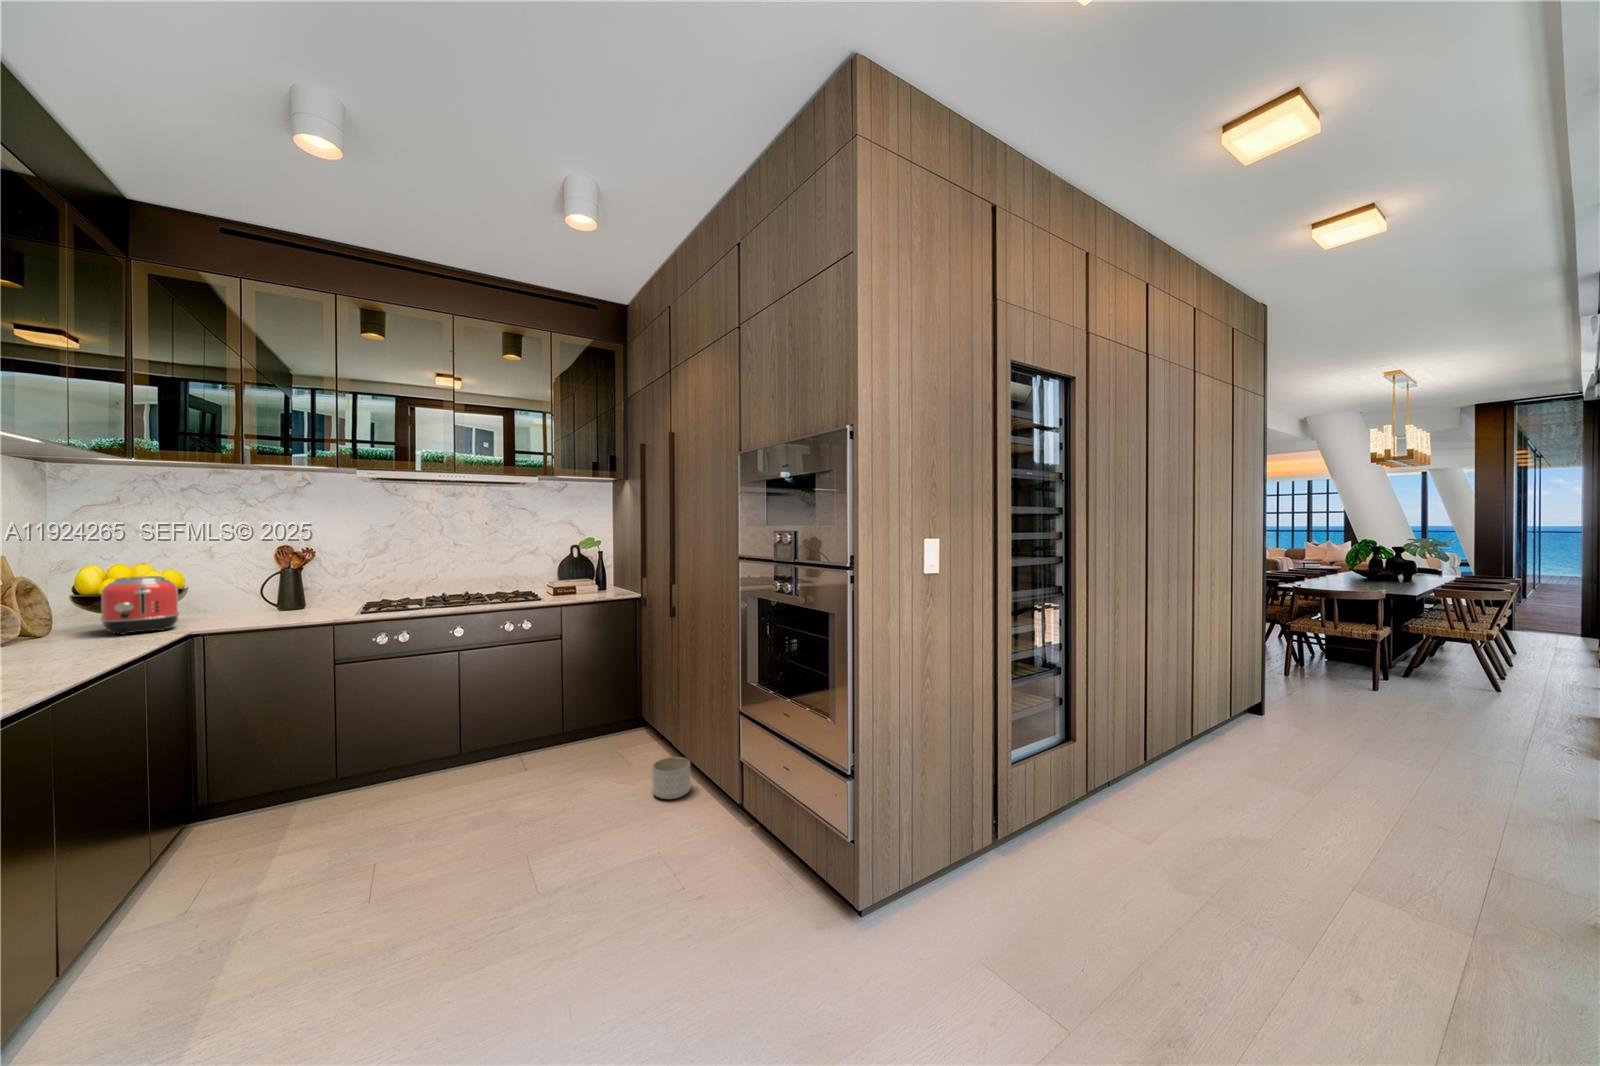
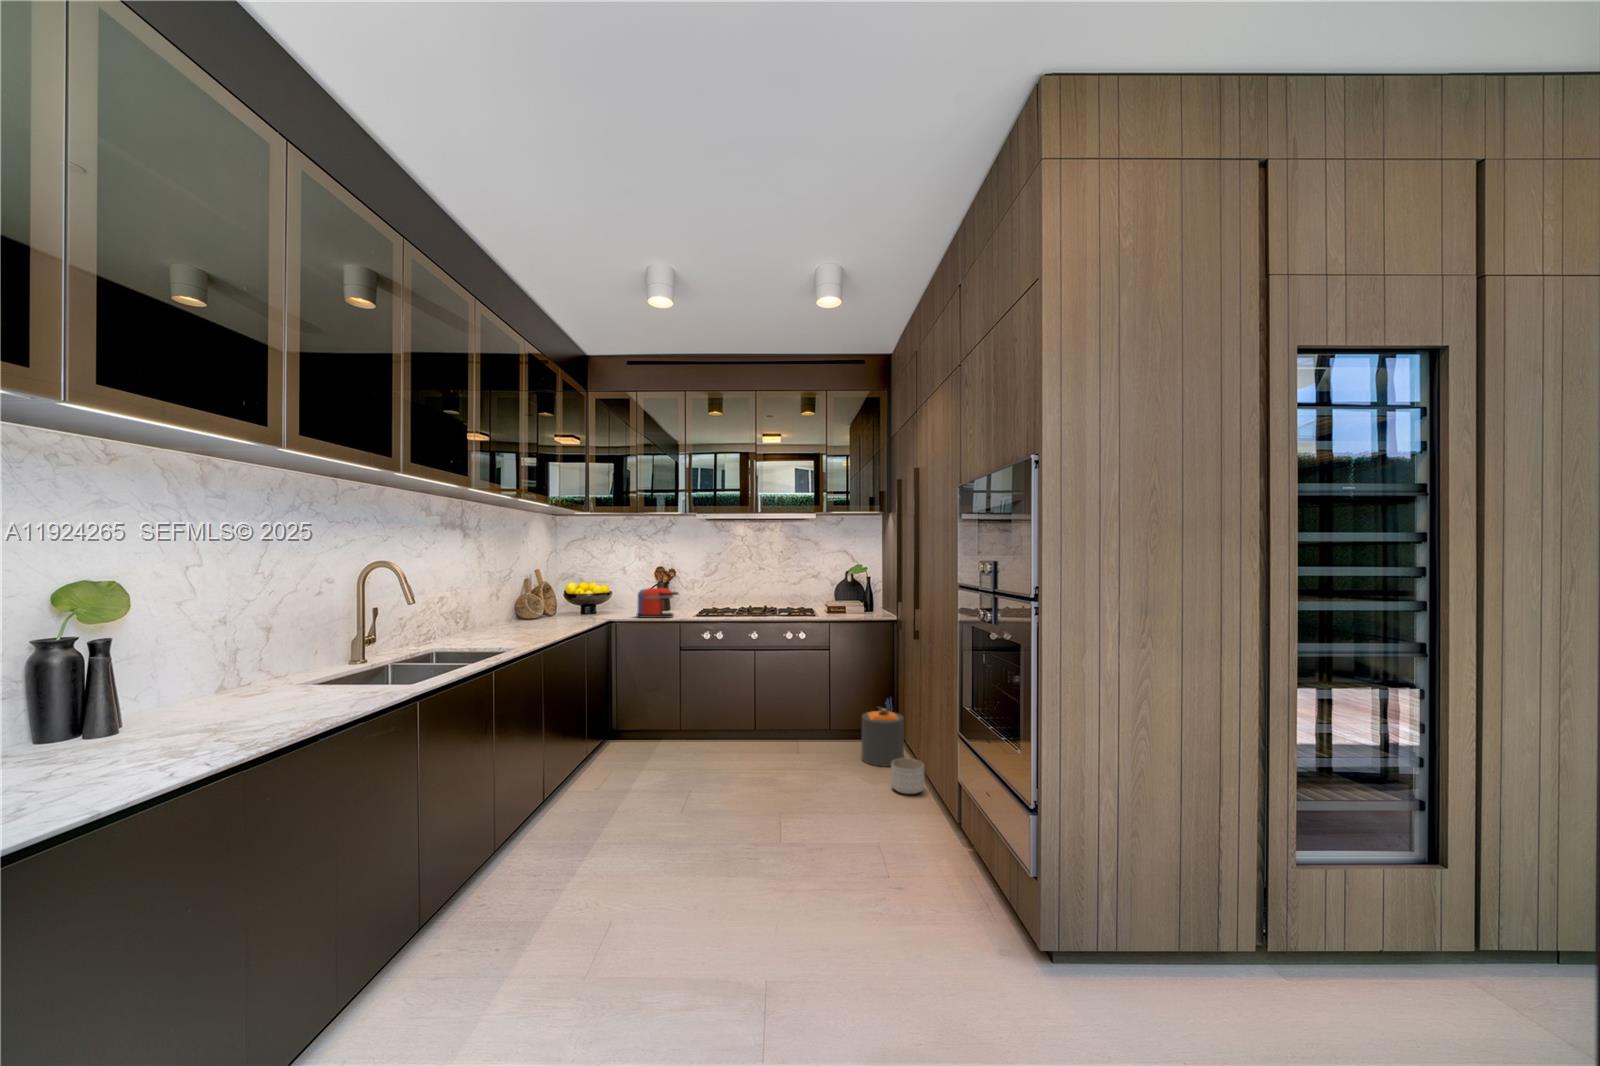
toaster: present [101,576,179,635] -> none [573,584,607,619]
coffee maker: none [243,577,324,624] -> present [636,588,678,618]
trash can: none [606,686,657,771] -> present [862,703,904,766]

